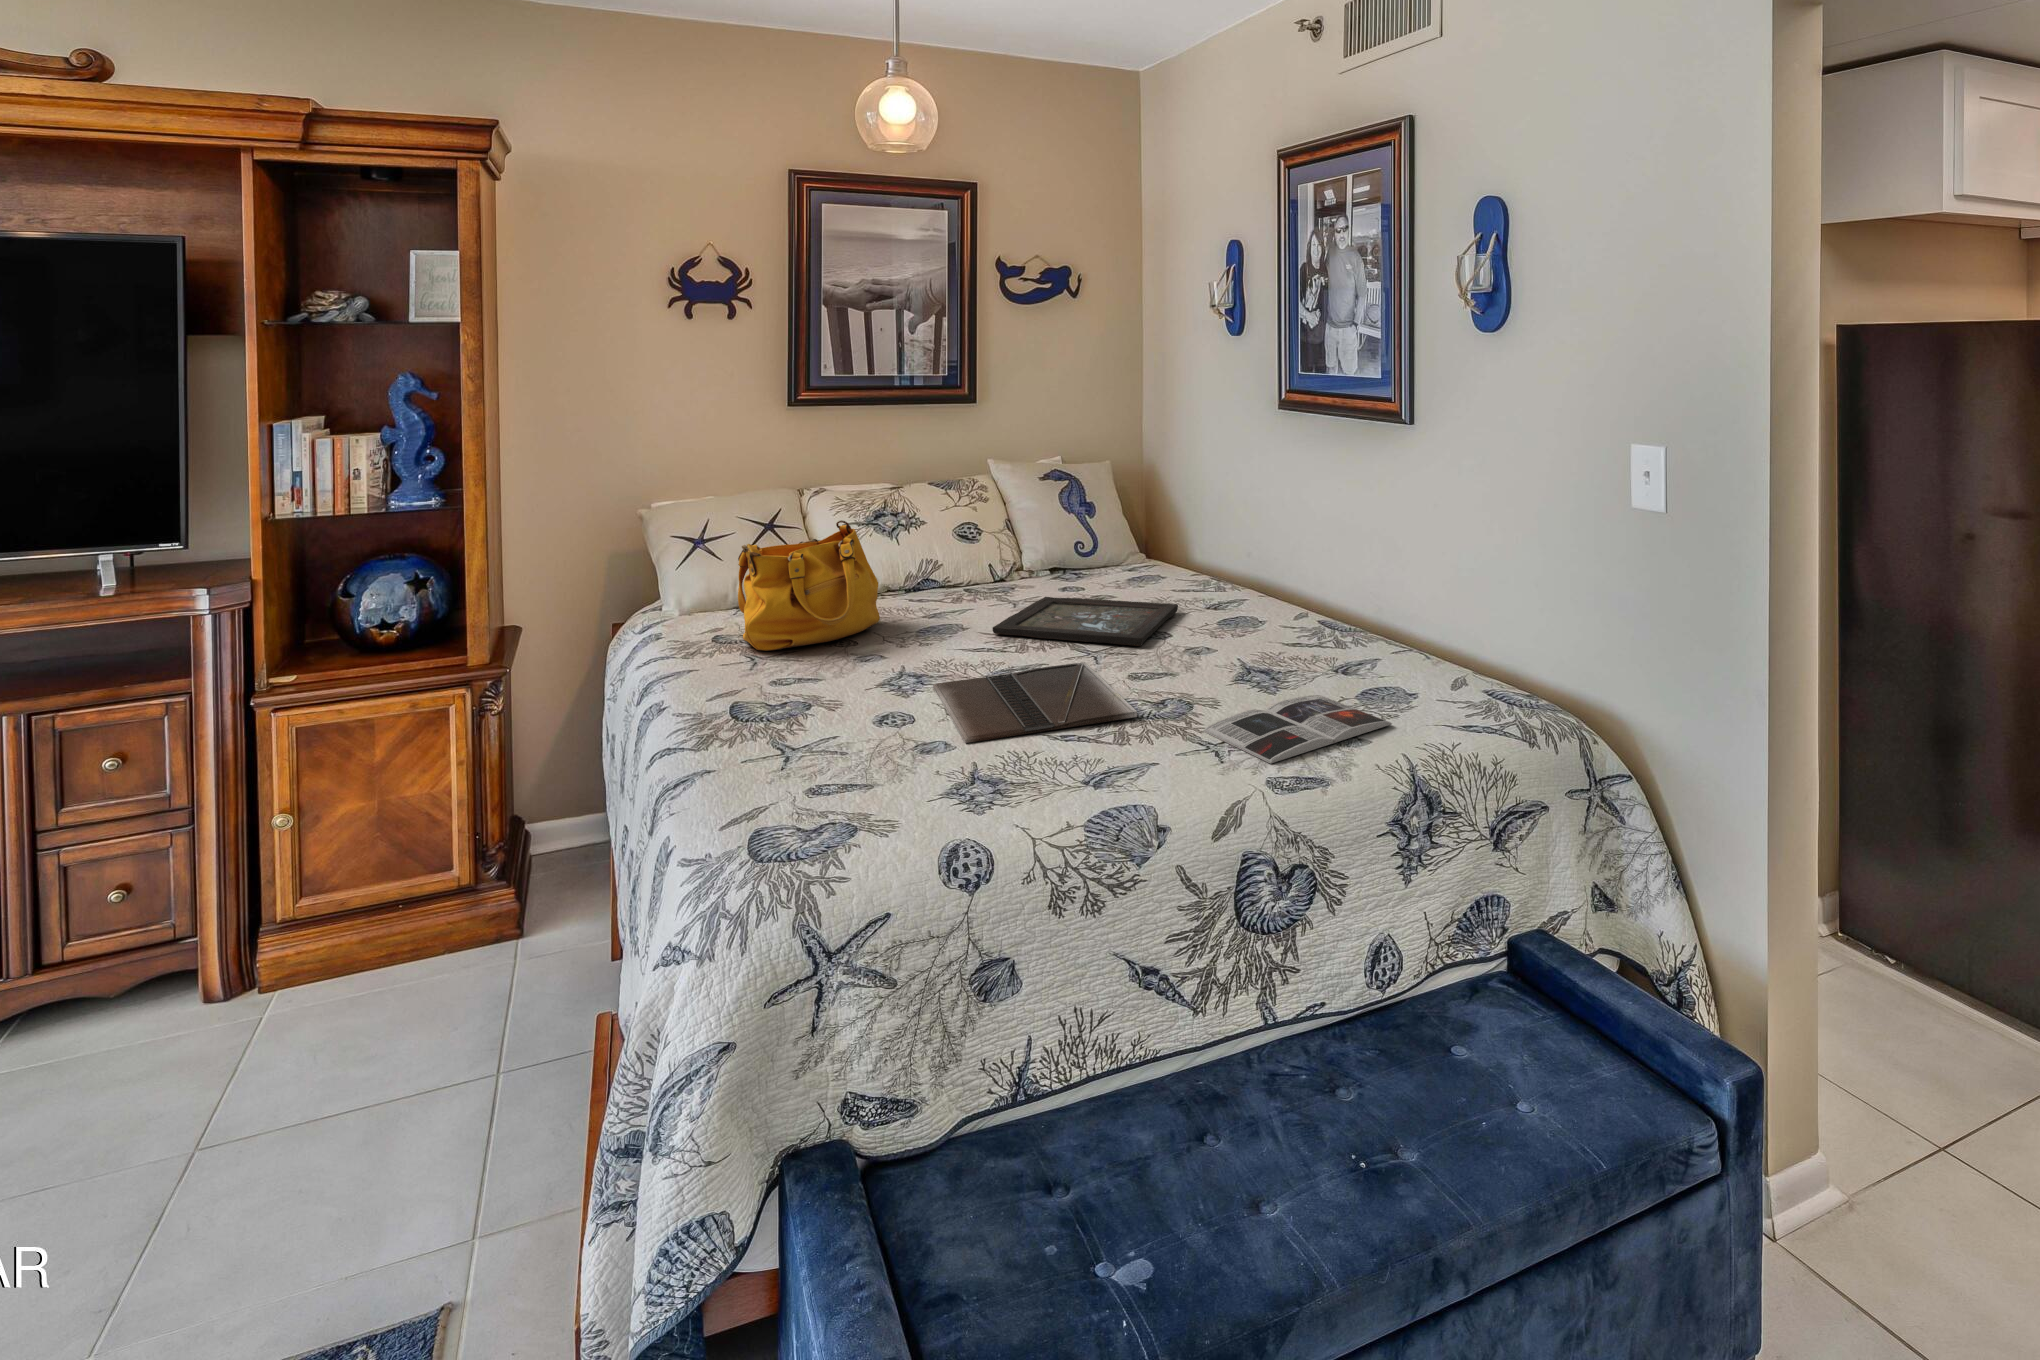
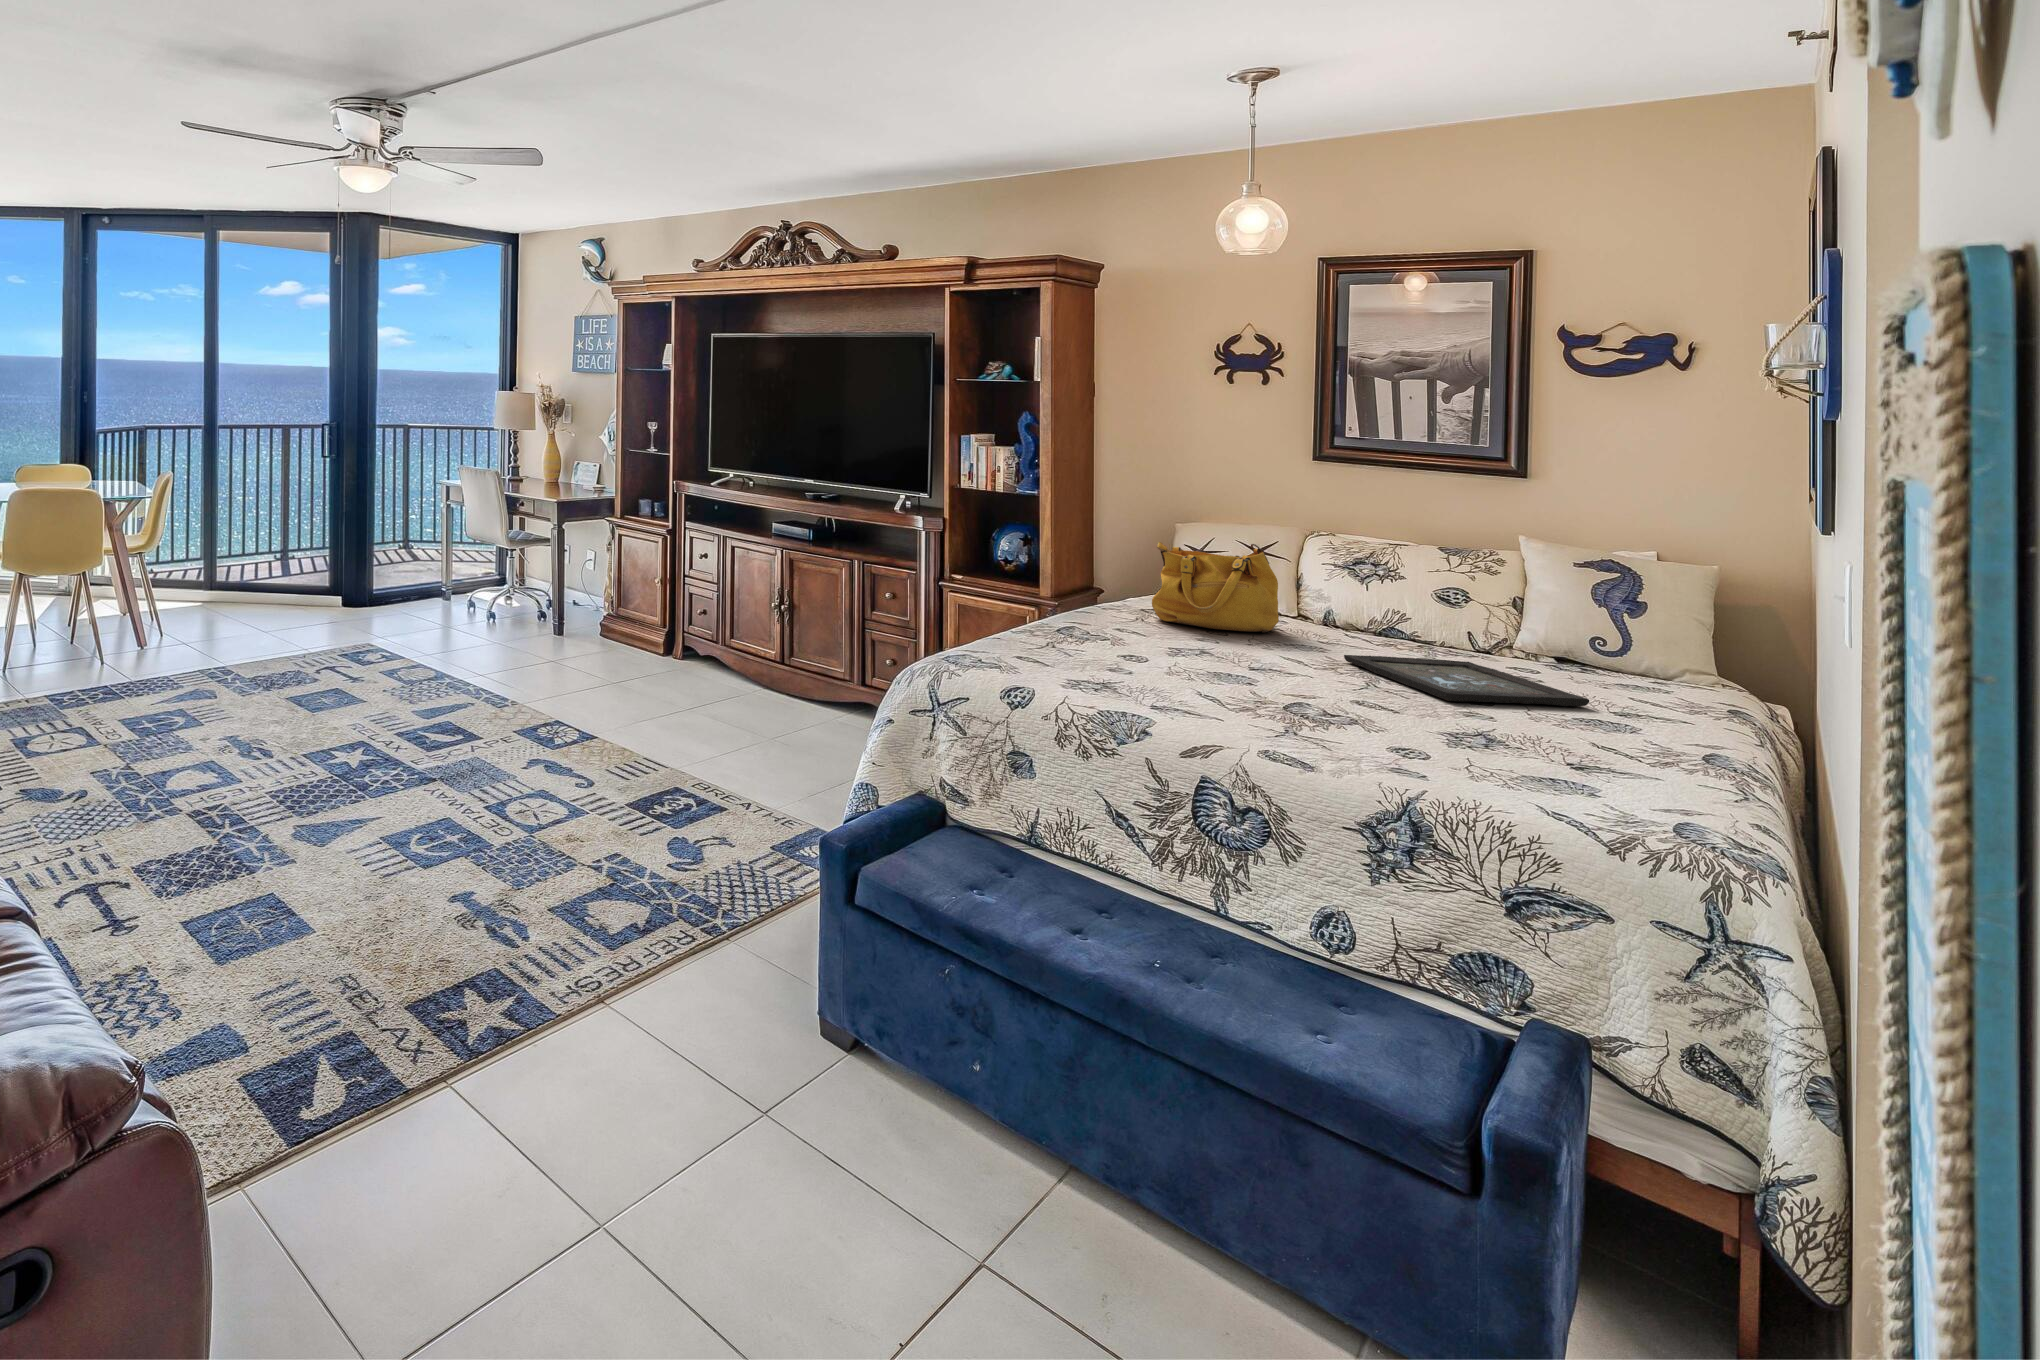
laptop: present [933,662,1137,743] -> none [1150,659,1354,710]
magazine: present [1203,695,1392,764] -> none [1311,730,1508,792]

